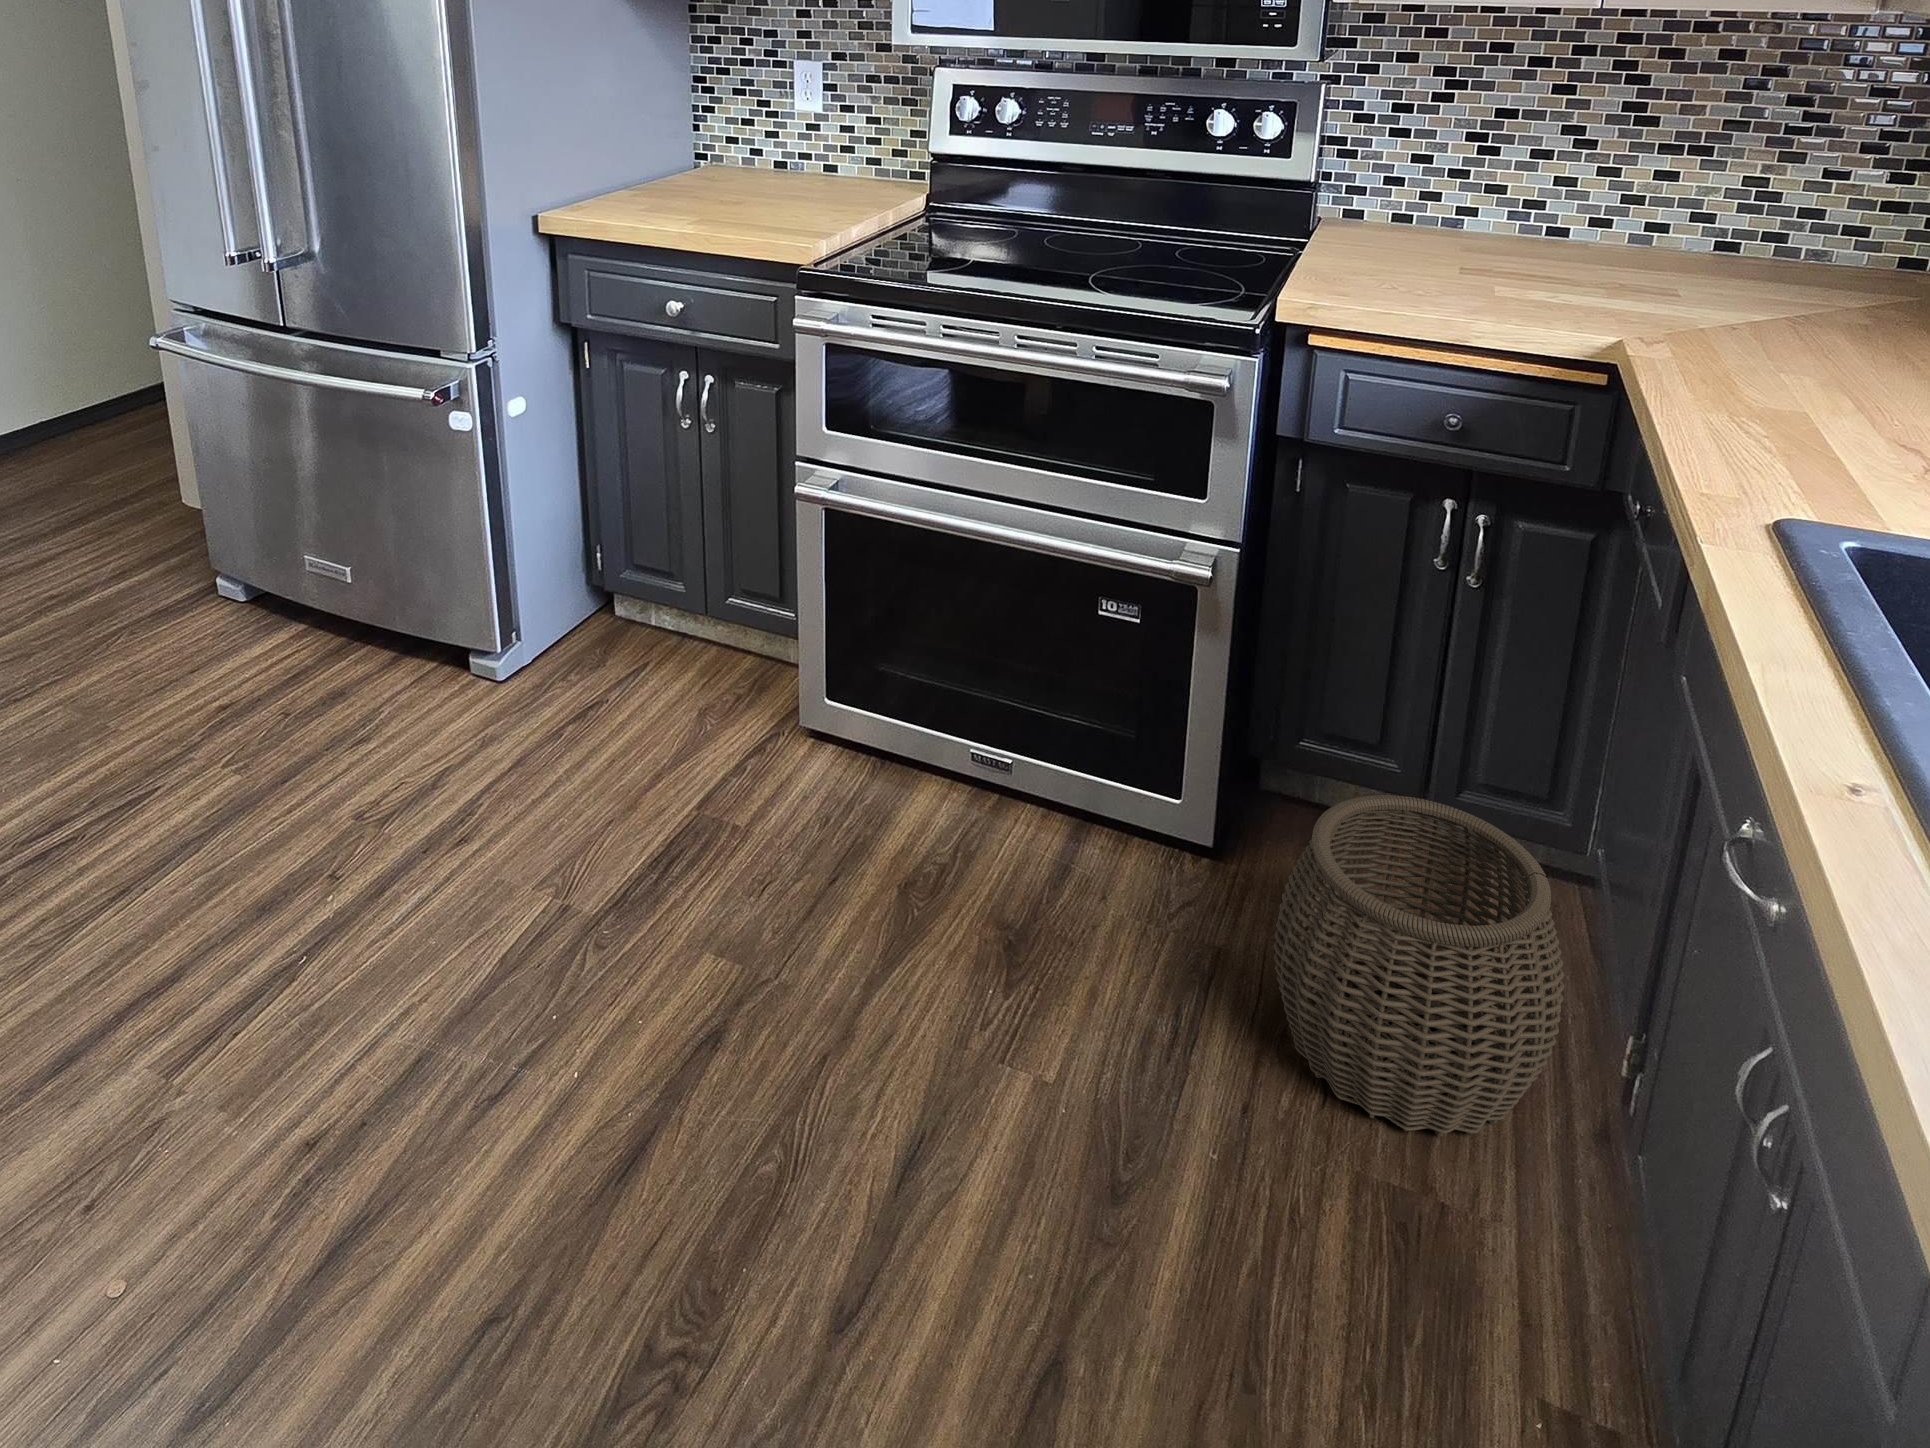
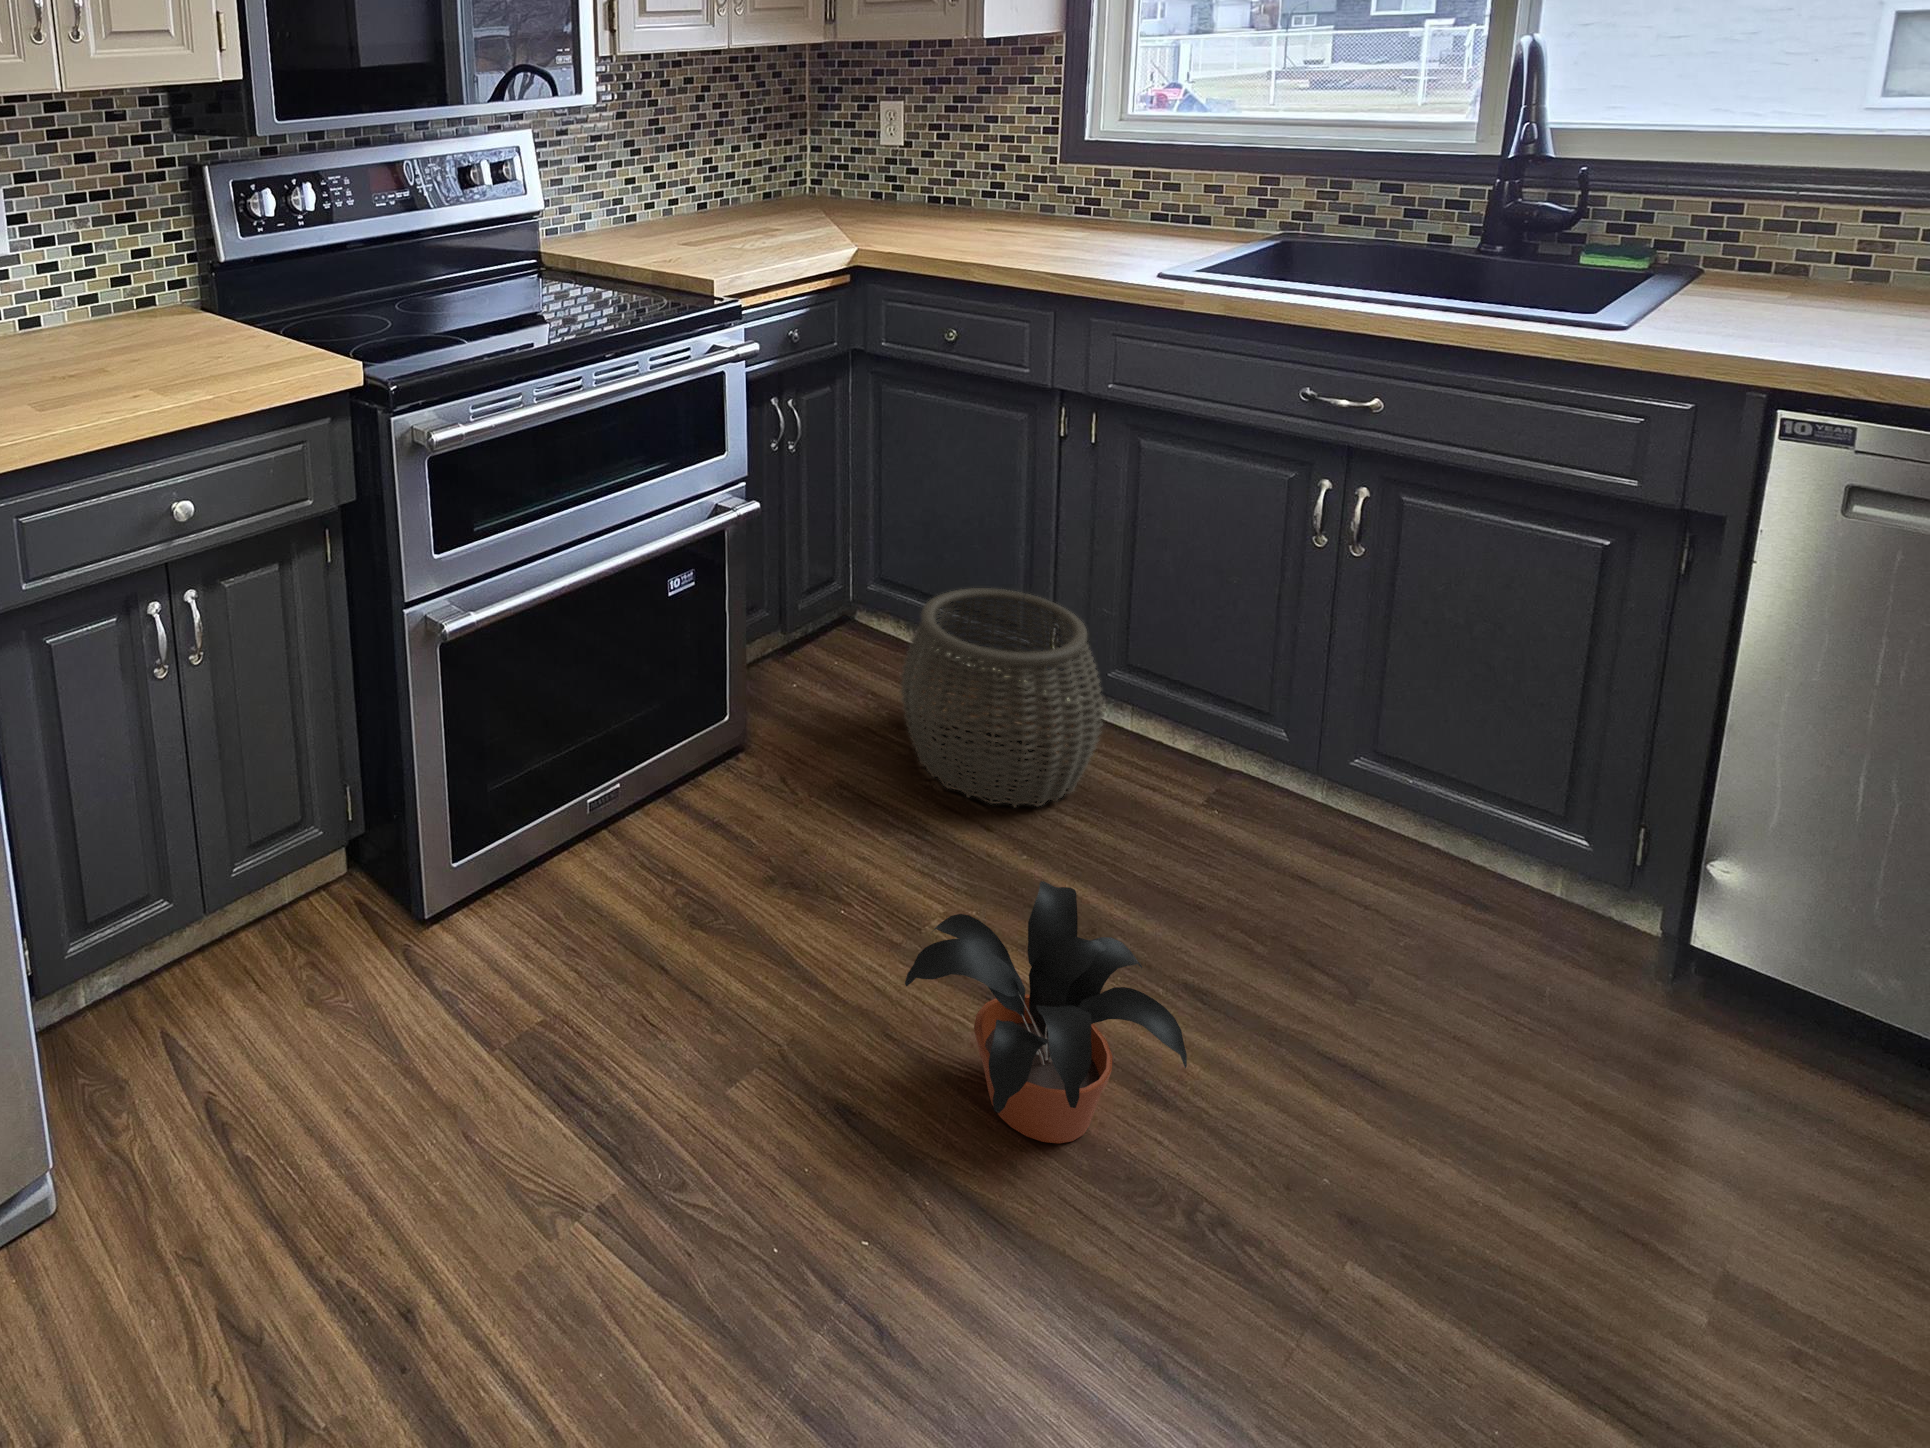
potted plant: none [676,912,971,1185] -> present [905,881,1187,1144]

